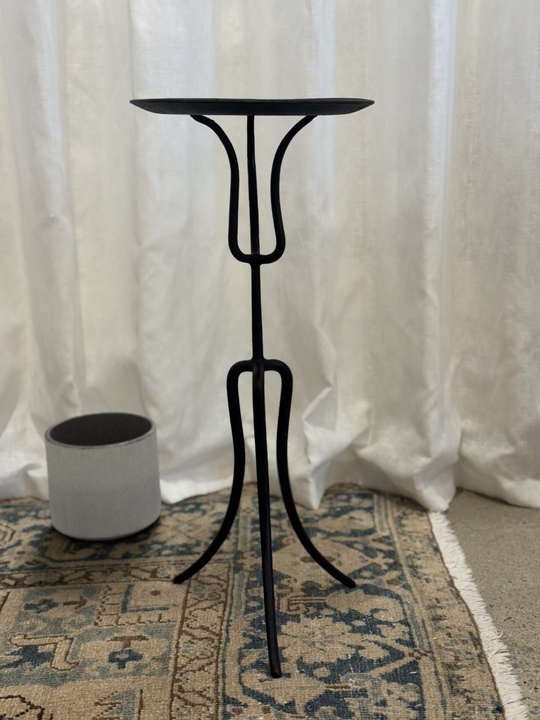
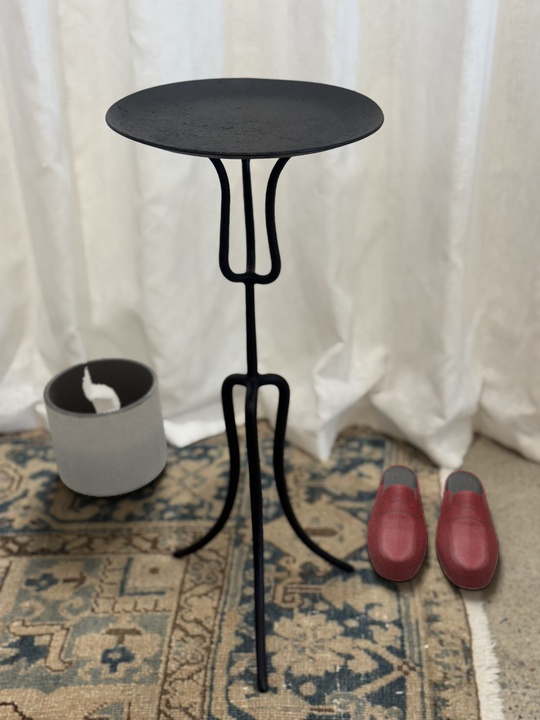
slippers: none [365,505,495,596] -> present [366,465,499,590]

